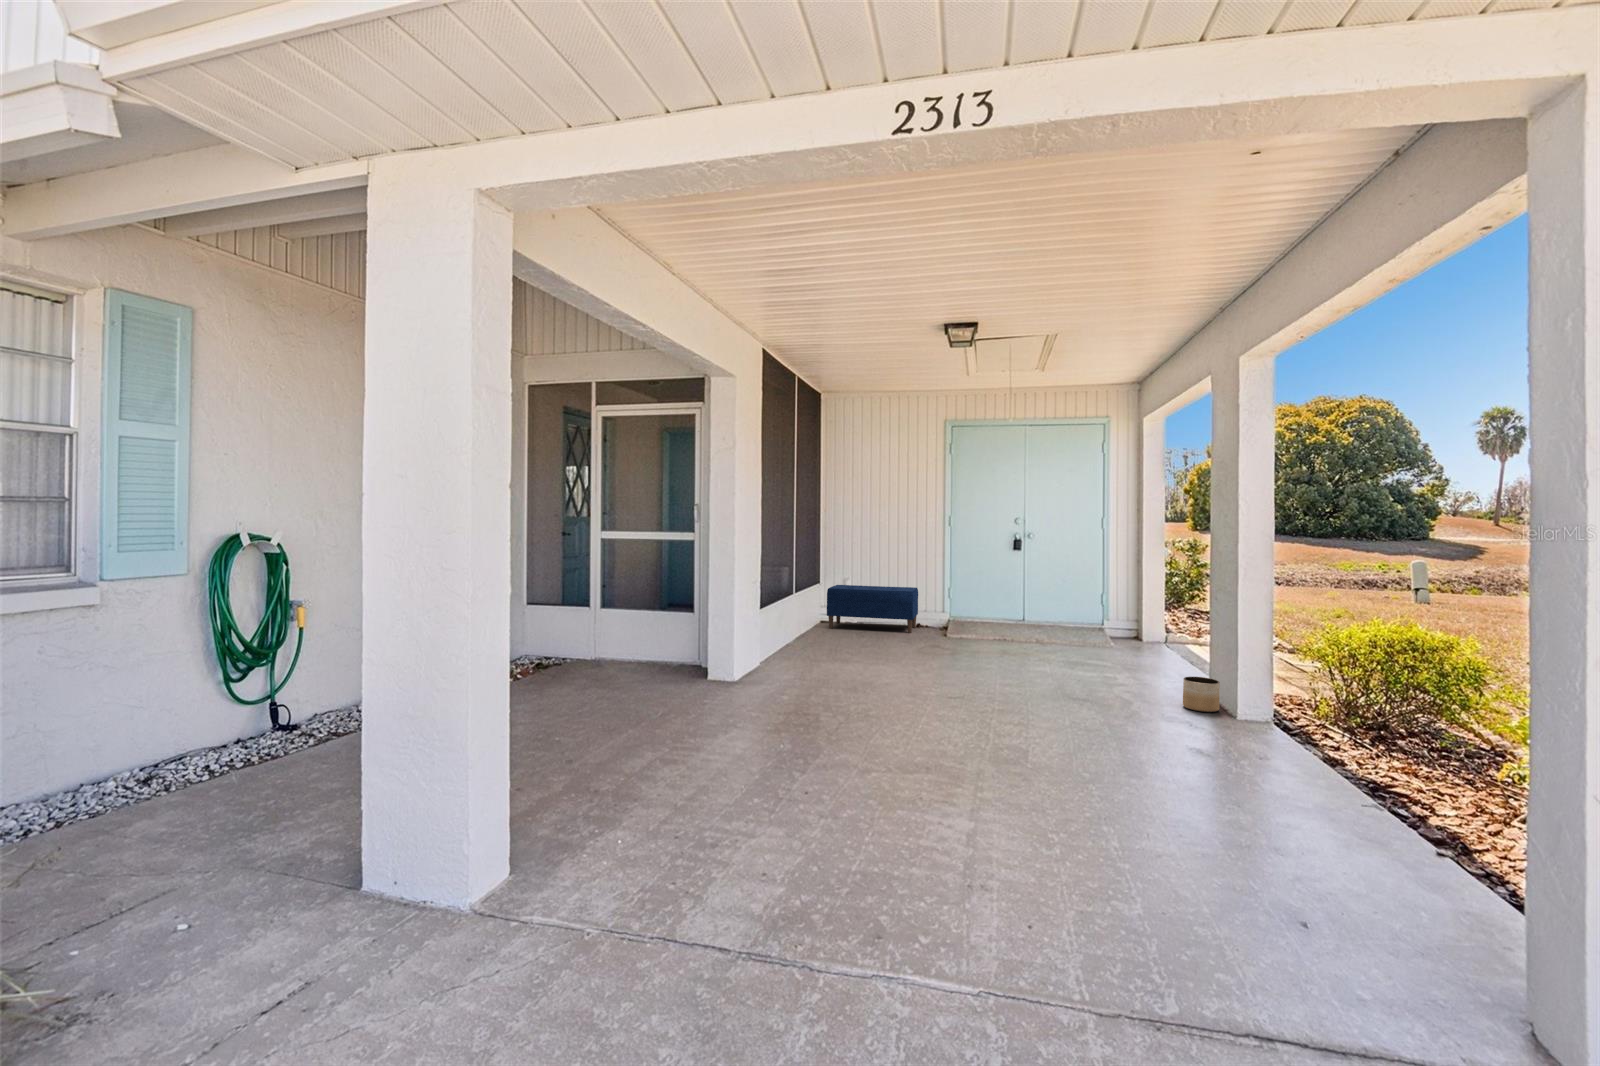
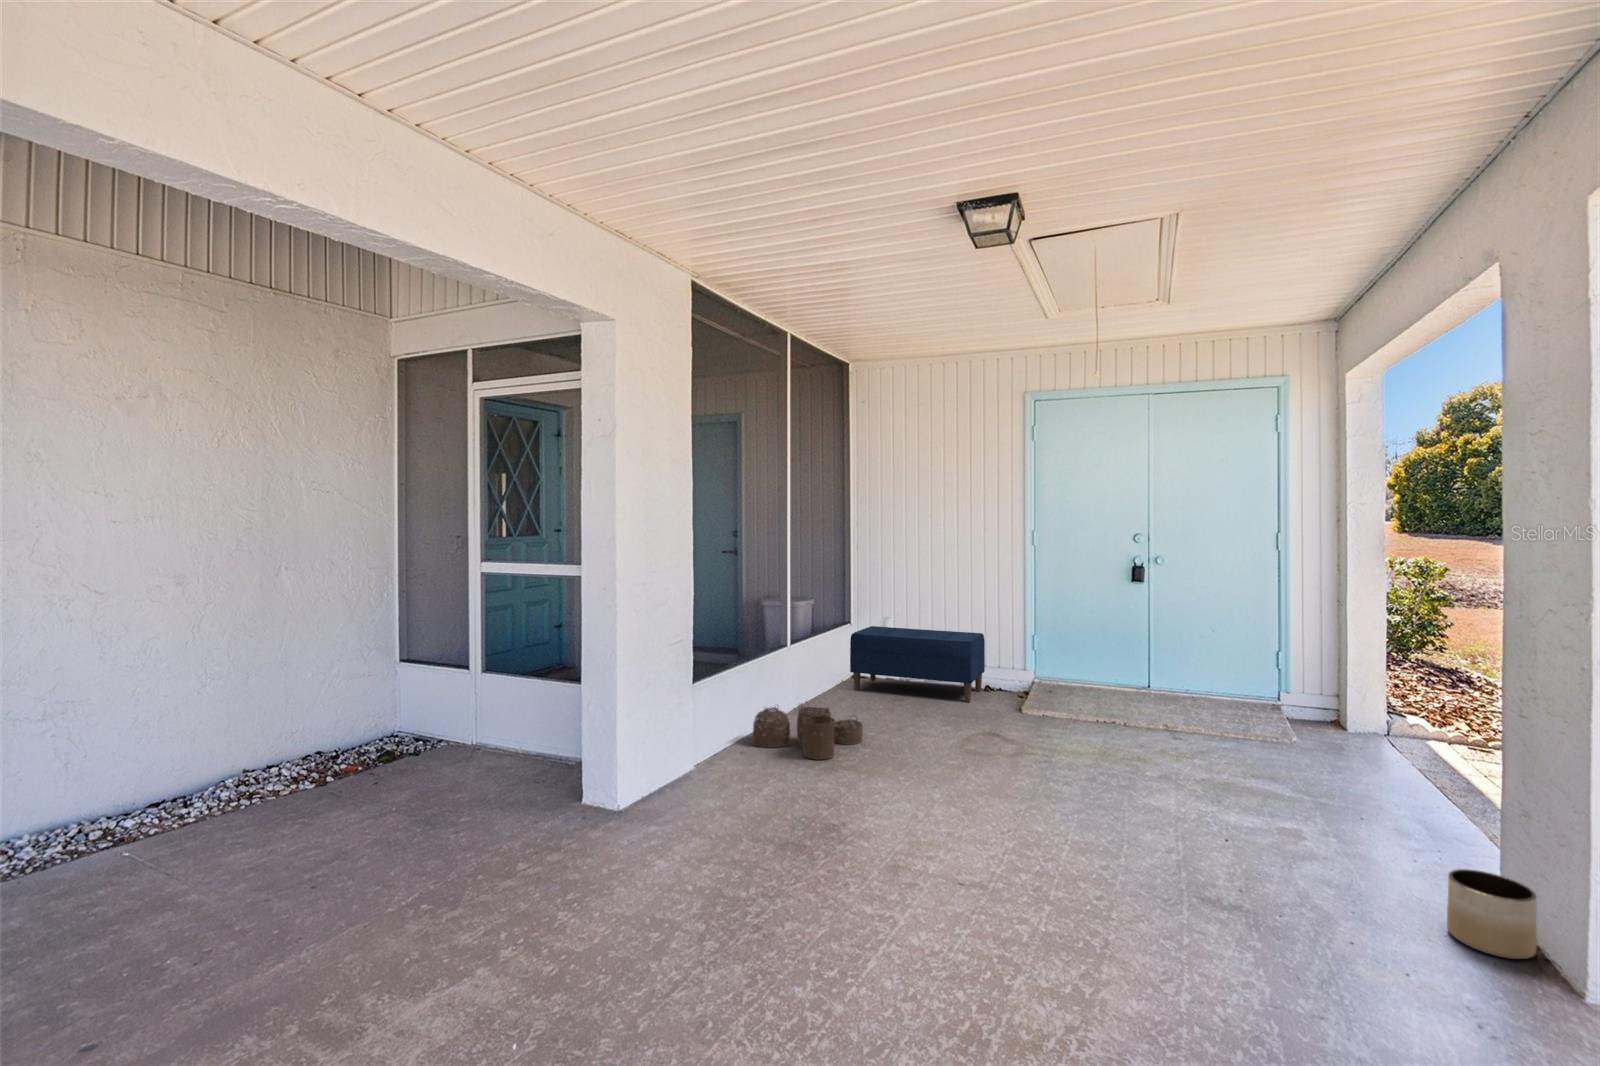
woven basket: none [781,627,854,660] -> present [752,704,863,759]

